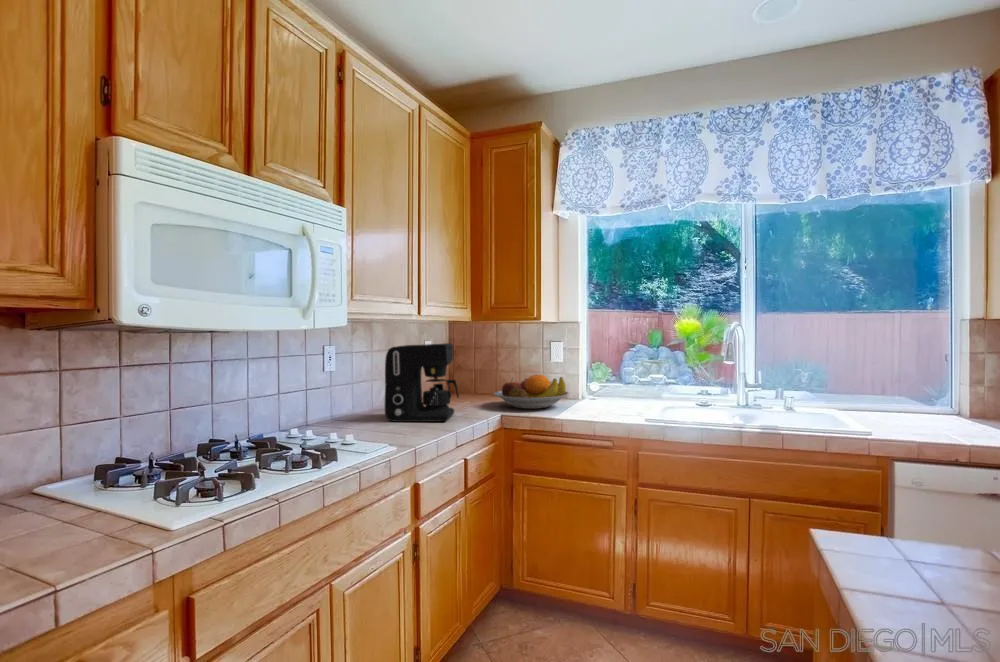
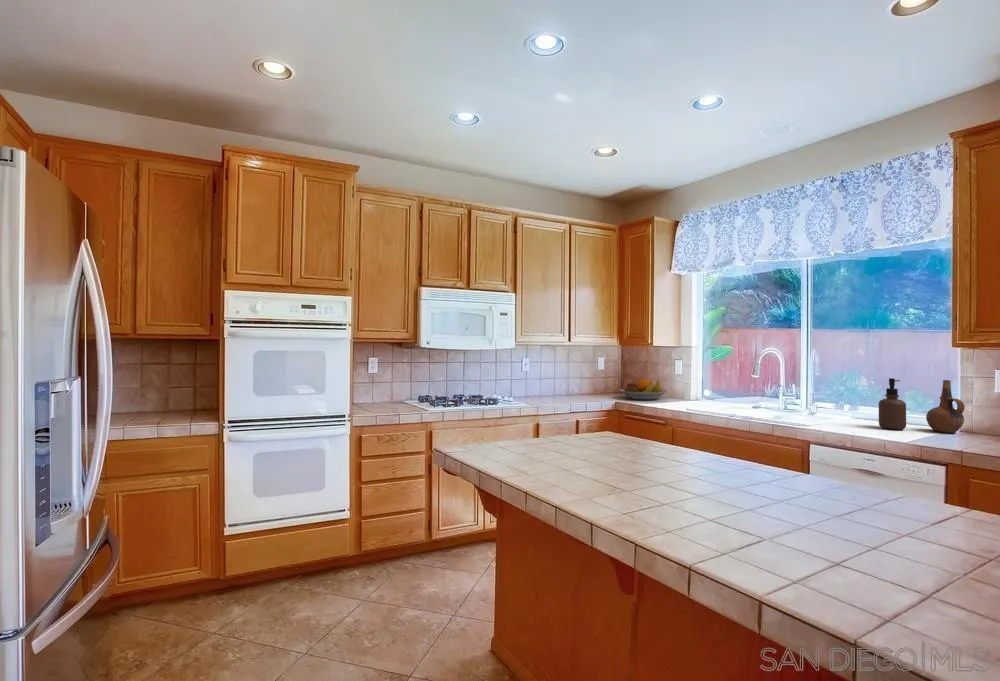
coffee maker: present [385,343,459,422] -> none [546,358,588,399]
soap dispenser: none [892,357,927,422] -> present [879,378,906,430]
ceramic pitcher: none [926,357,974,420] -> present [926,380,965,433]

